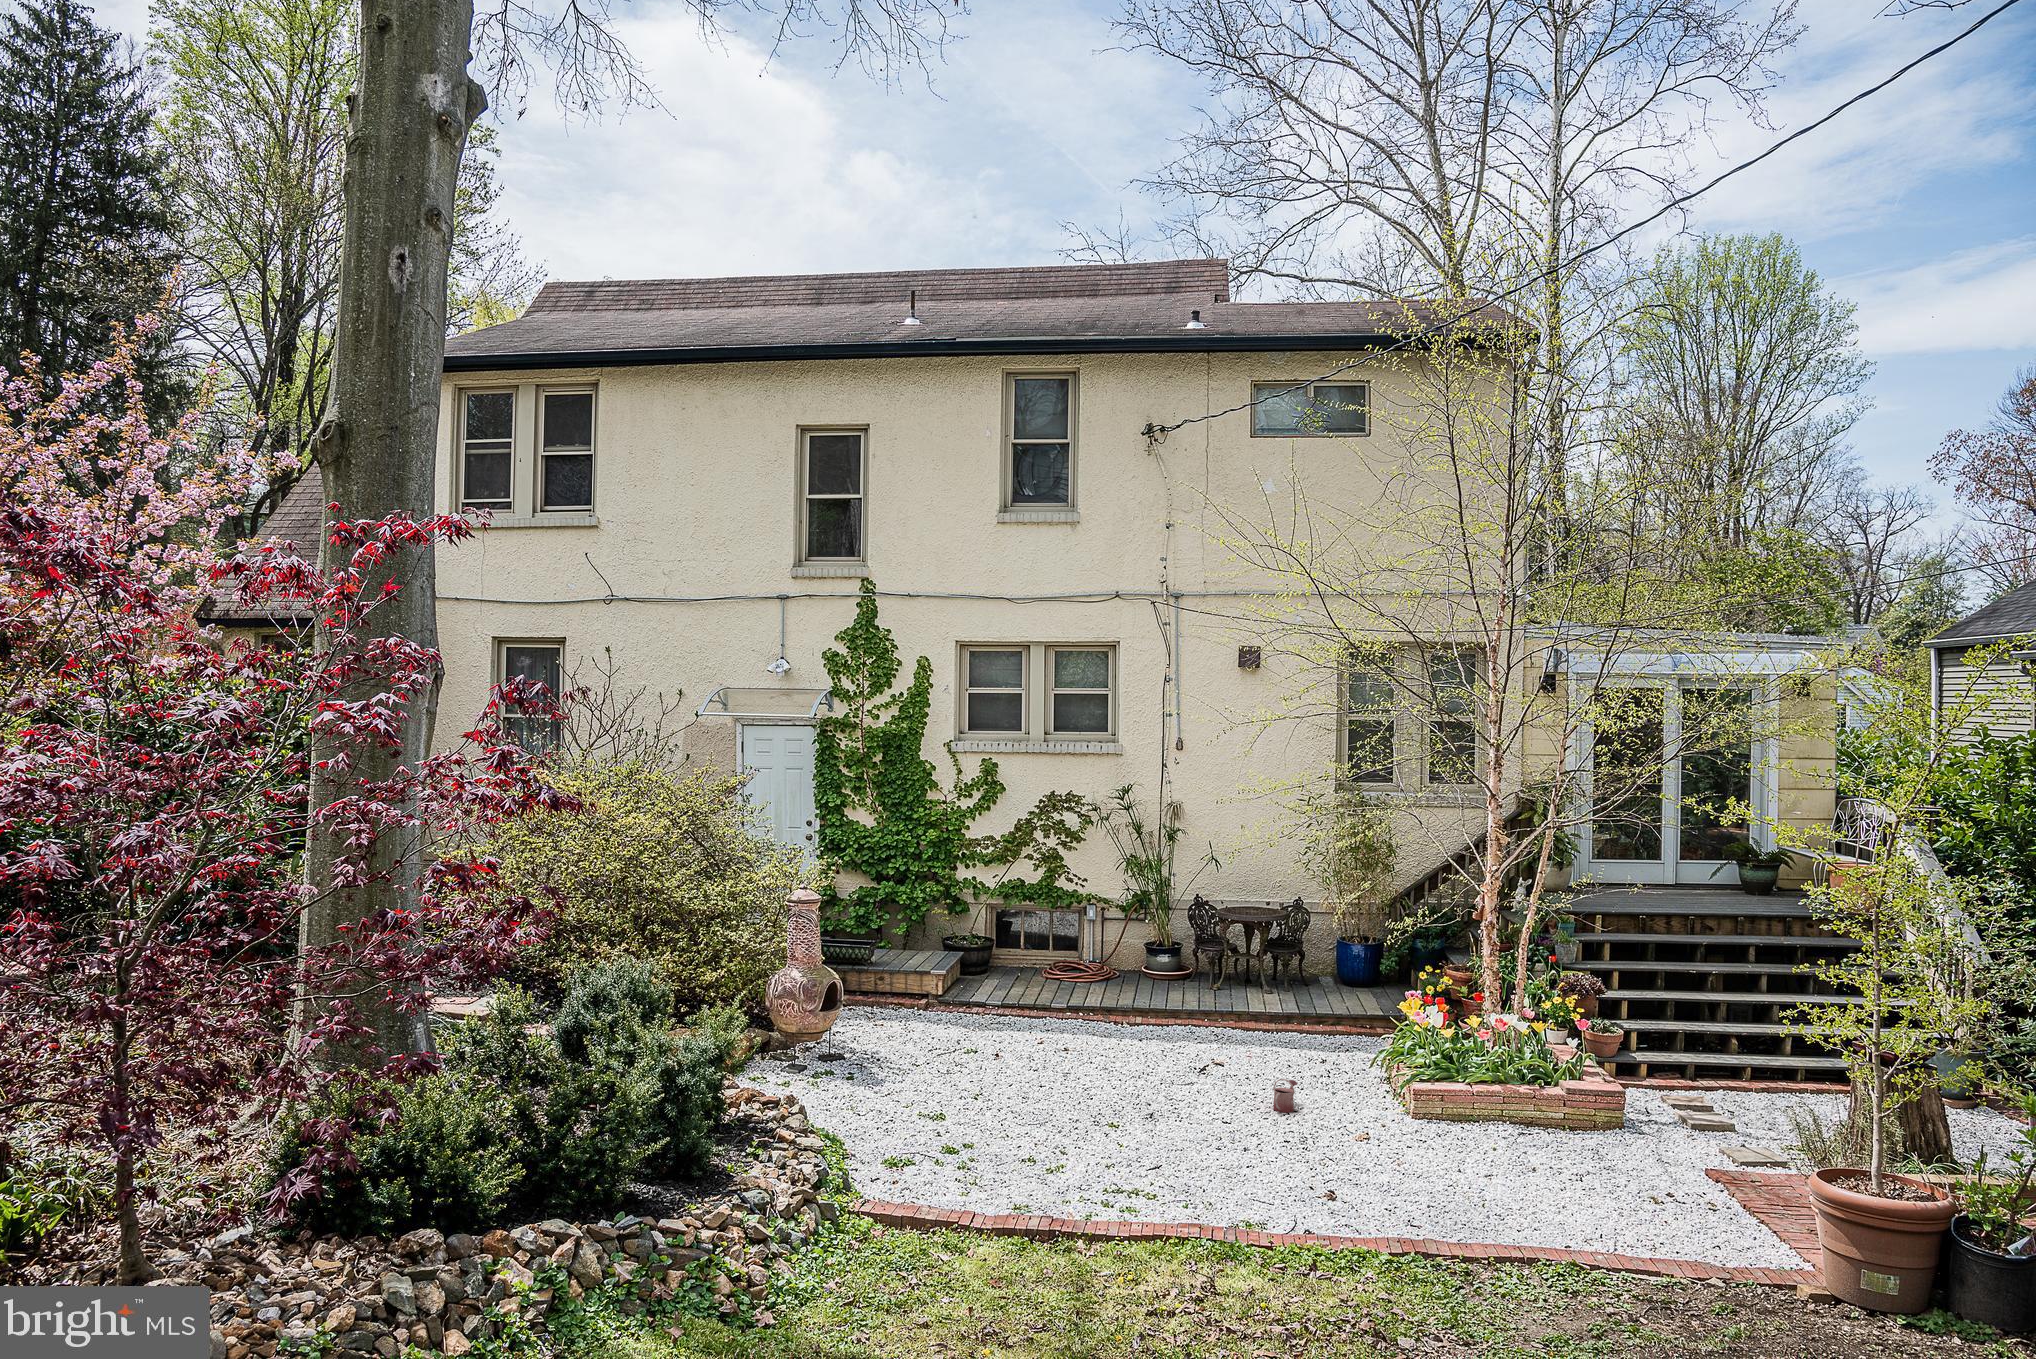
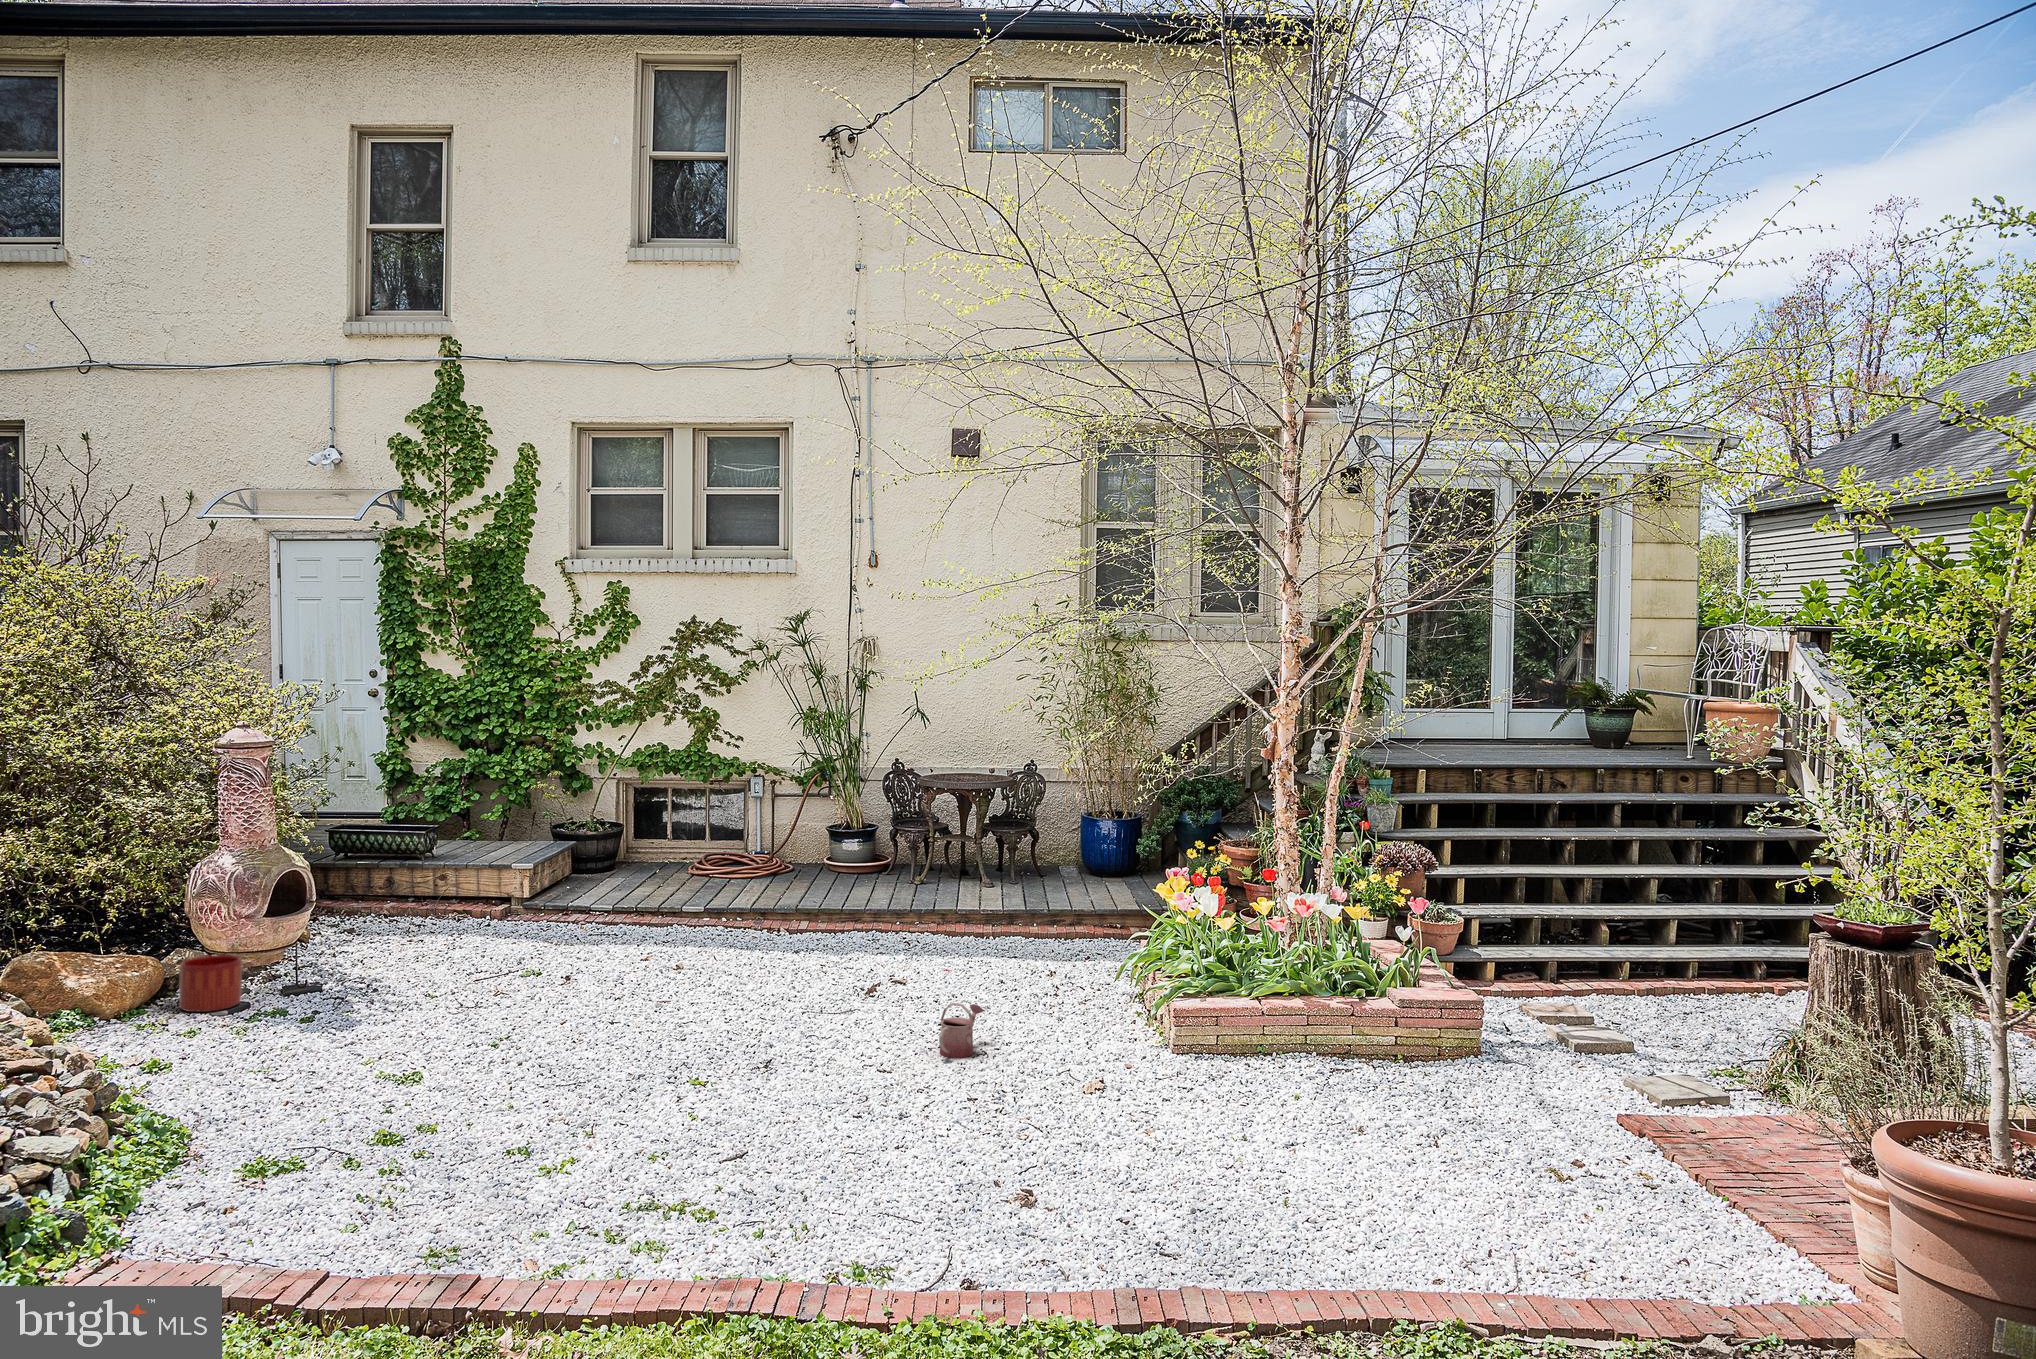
planter: none [808,1028,840,1063] -> present [179,955,242,1012]

